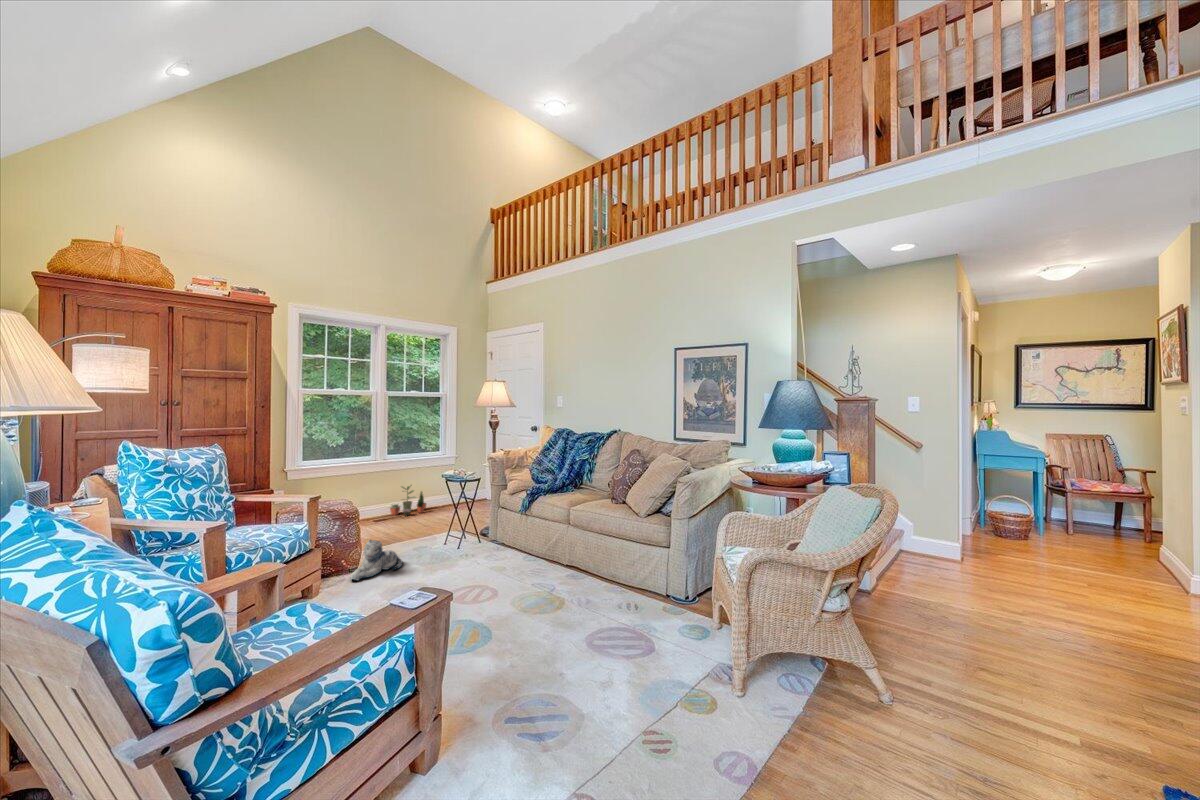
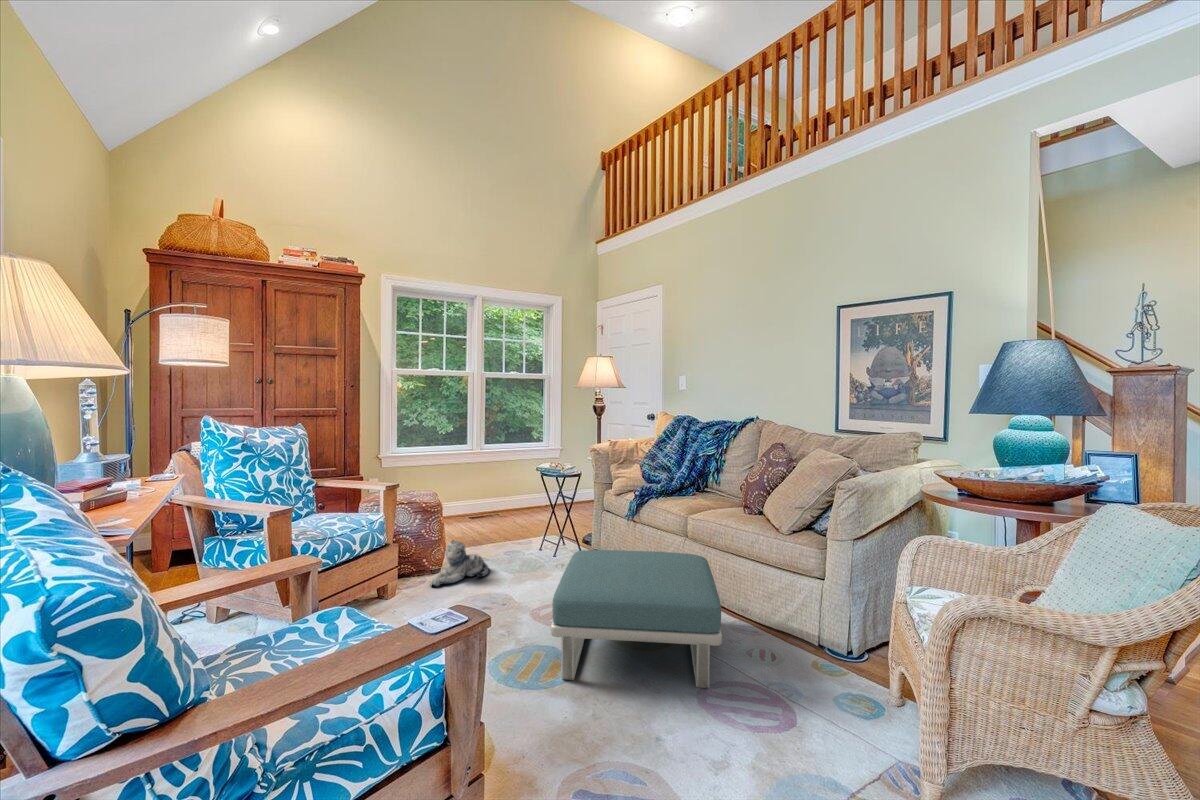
potted plant: present [390,485,426,516] -> none [485,479,527,516]
footstool: none [472,536,602,642] -> present [551,550,722,688]

